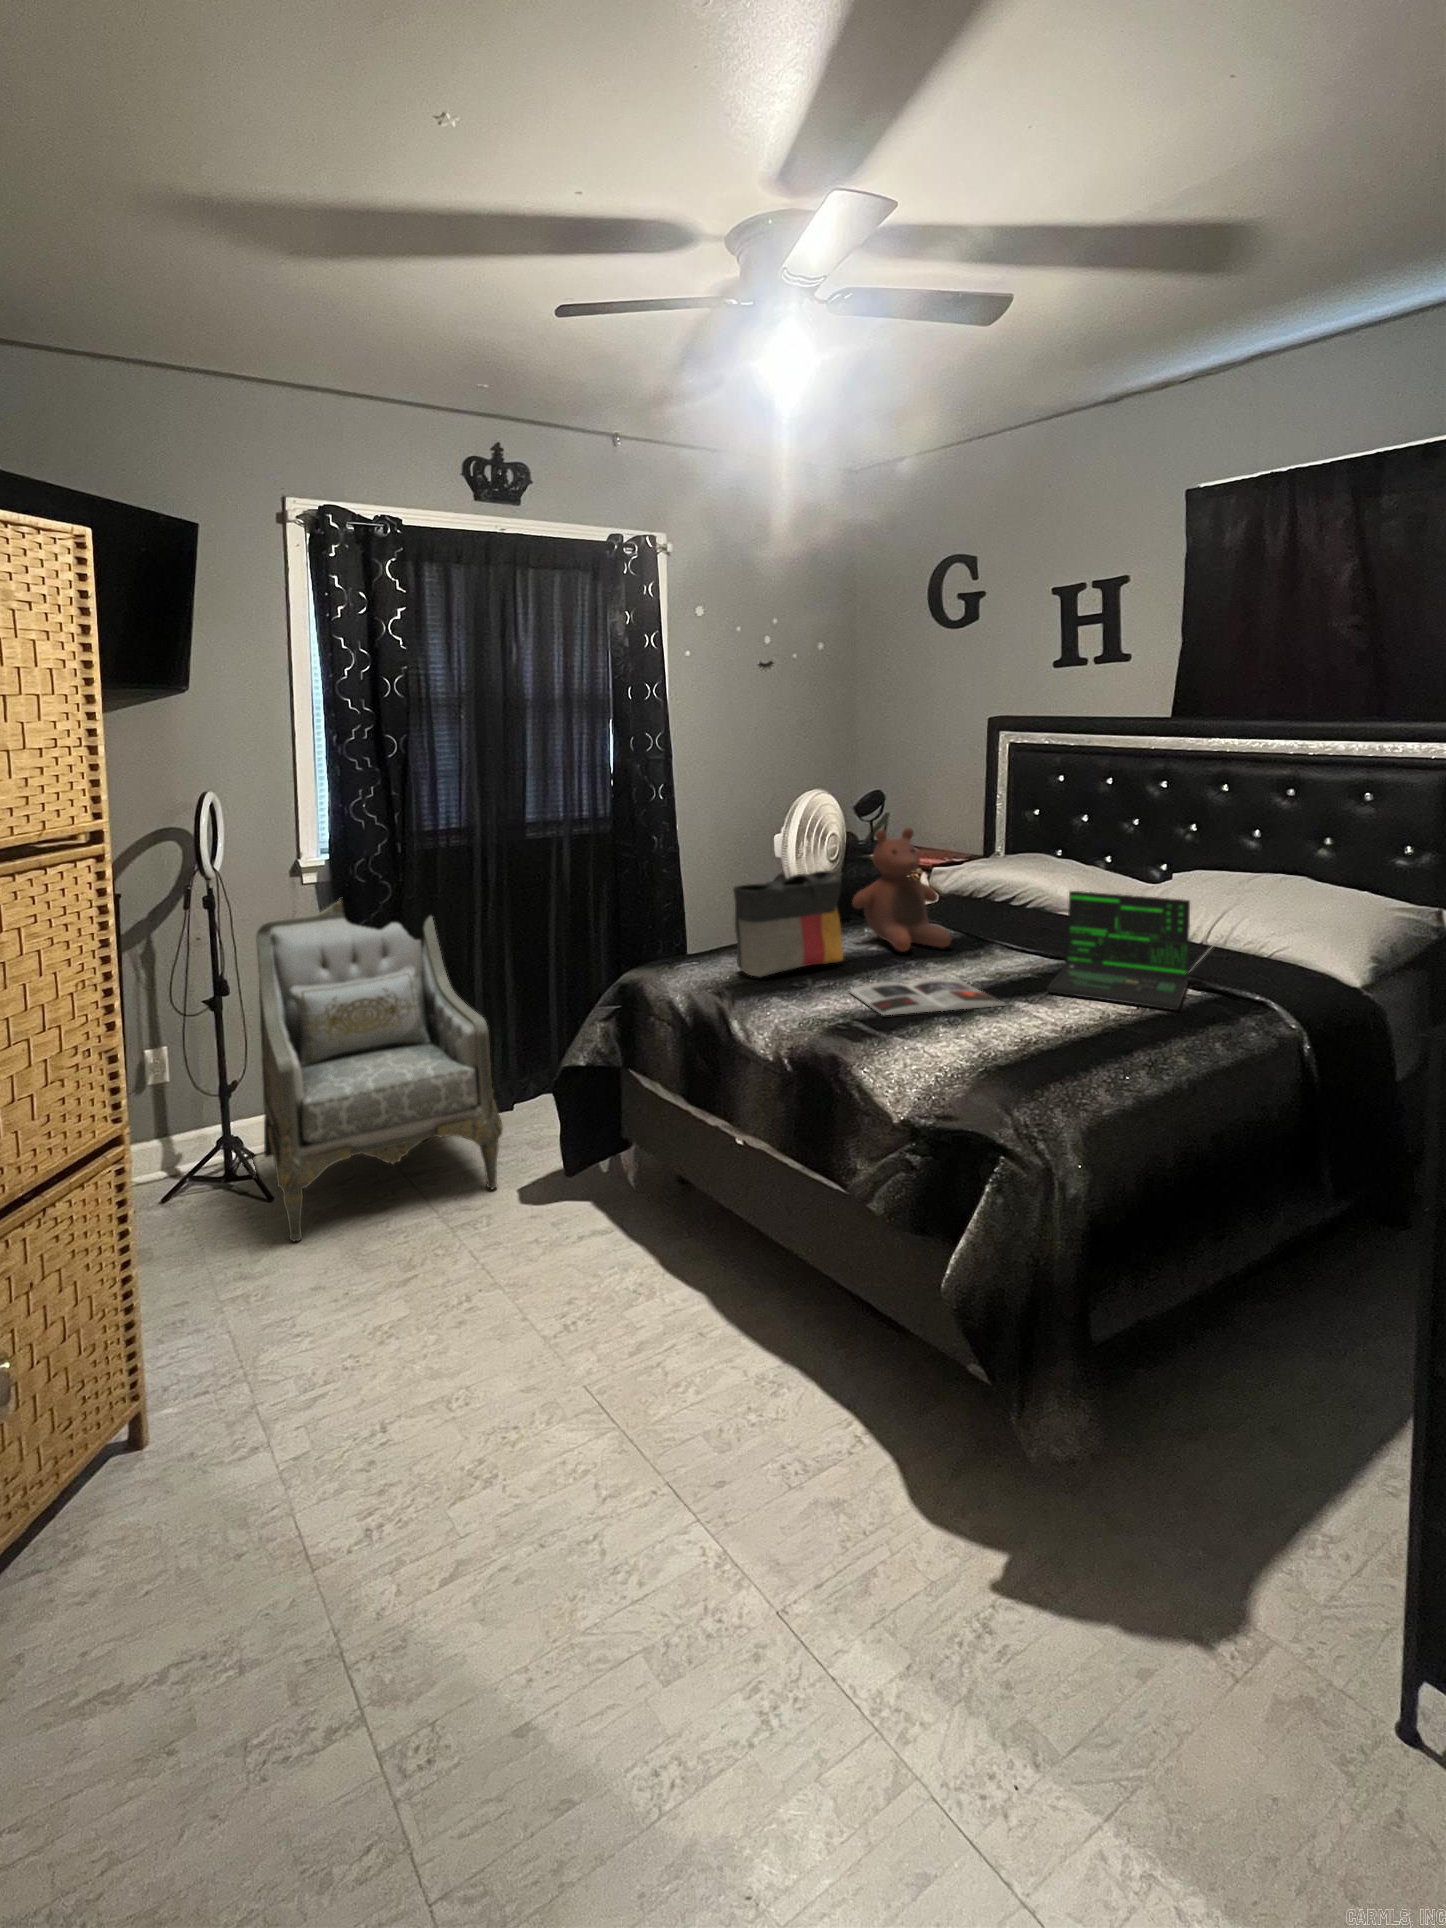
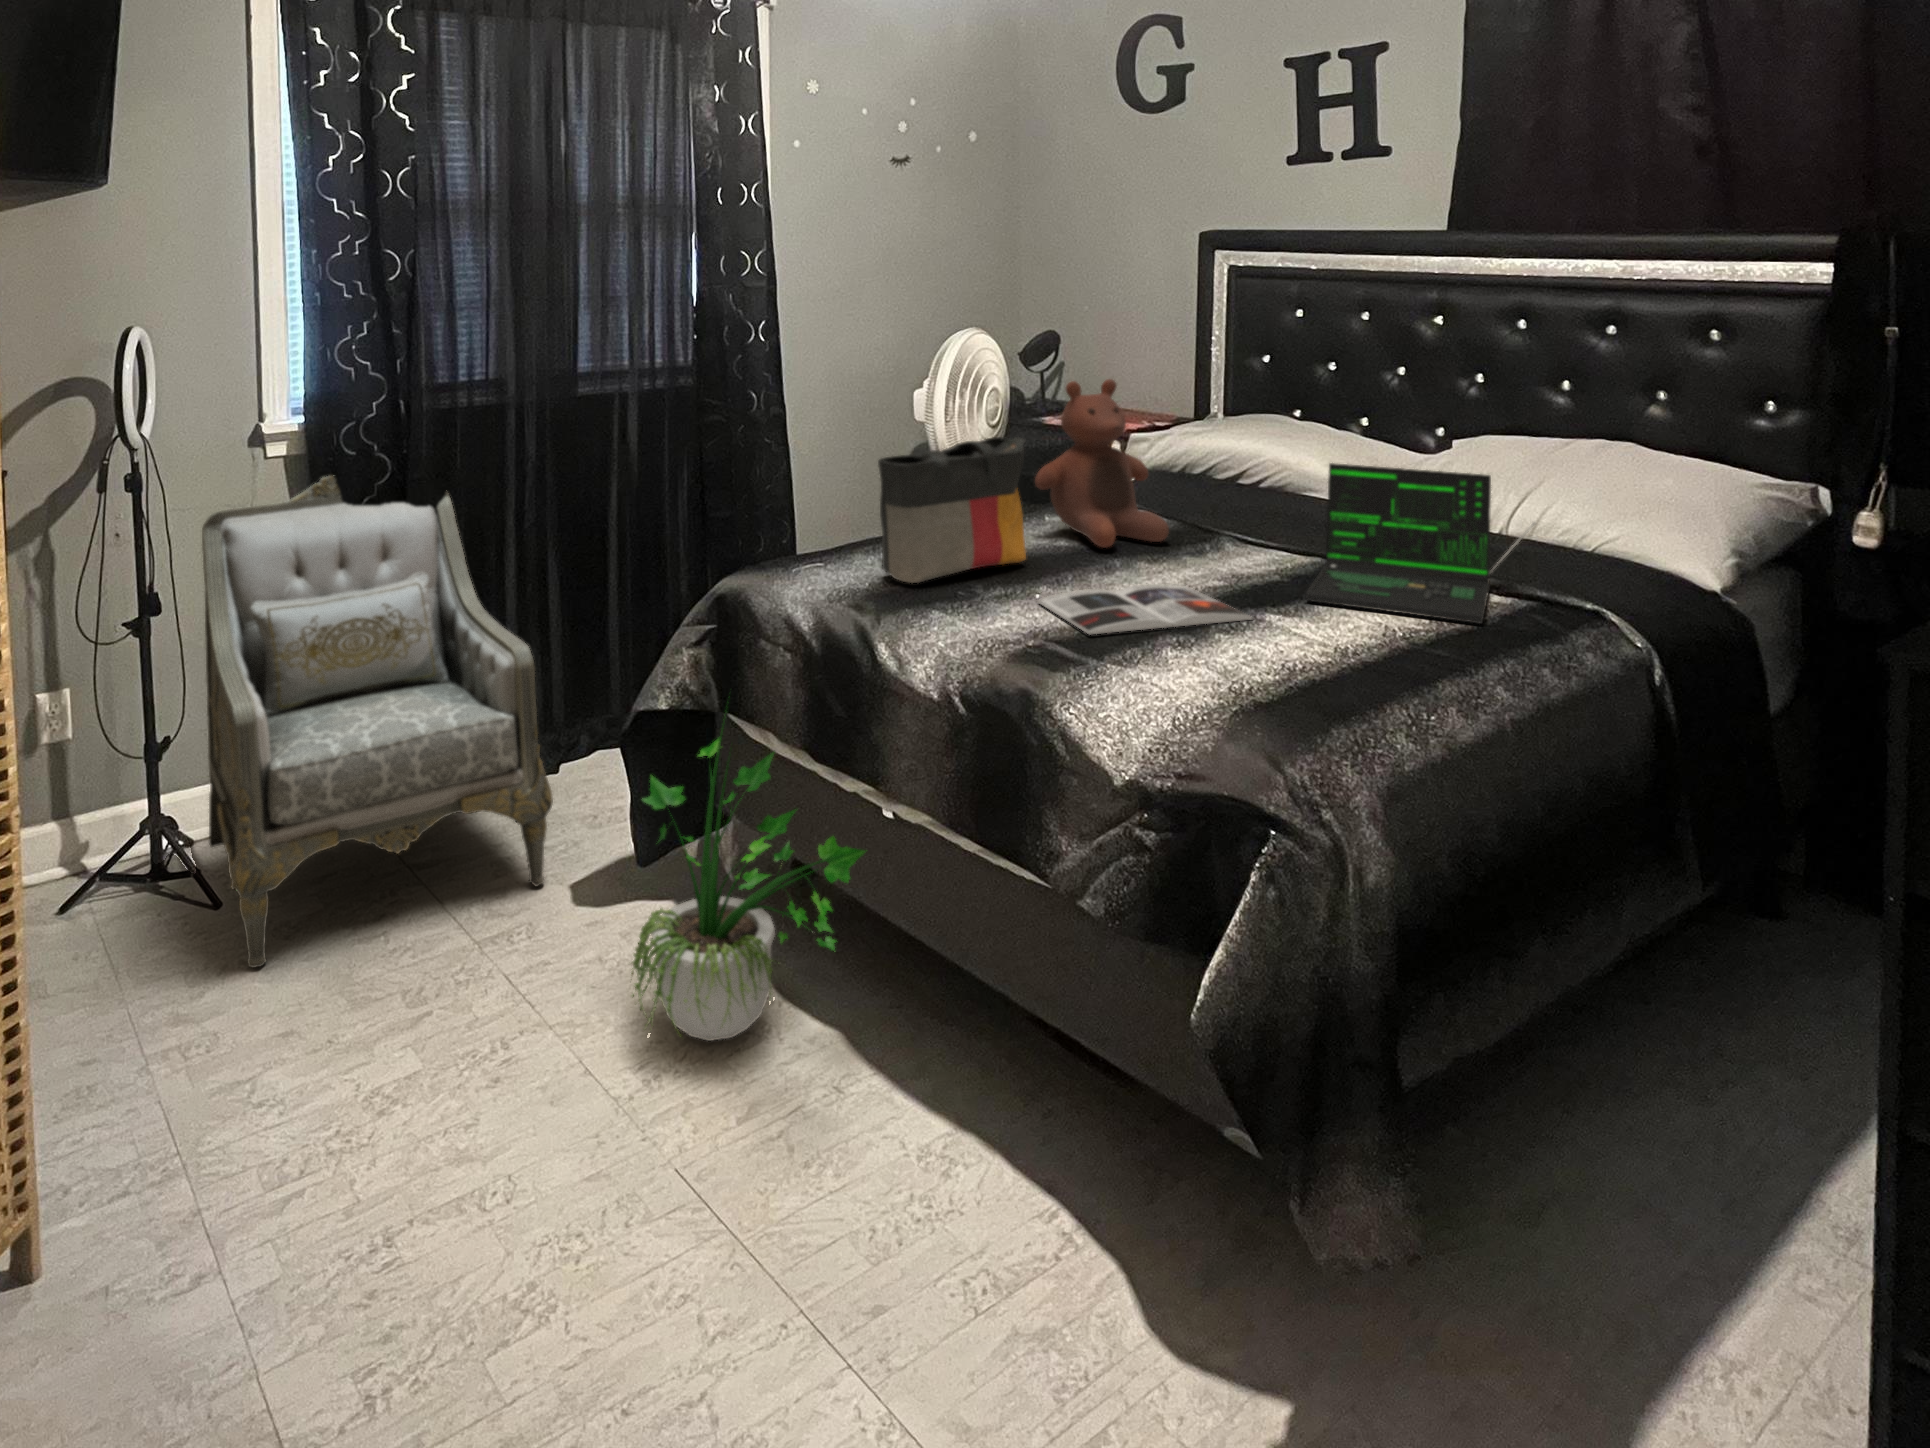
potted plant: none [552,1050,722,1300] -> present [631,729,867,1041]

